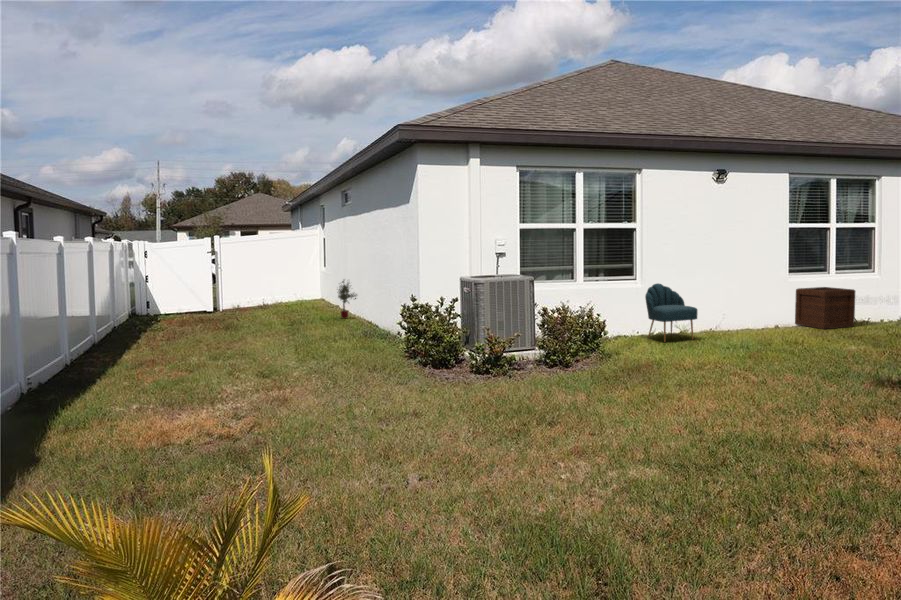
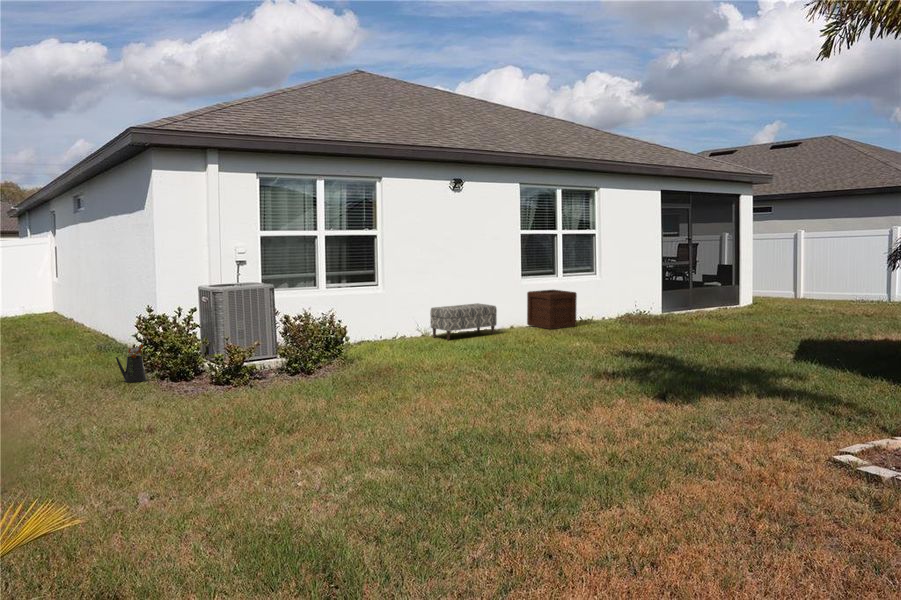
potted tree: present [338,281,357,319] -> none [51,285,78,330]
chair: present [645,283,698,342] -> none [387,289,435,347]
bench: none [690,300,764,338] -> present [430,303,497,340]
watering can: none [382,331,413,369] -> present [116,344,147,382]

